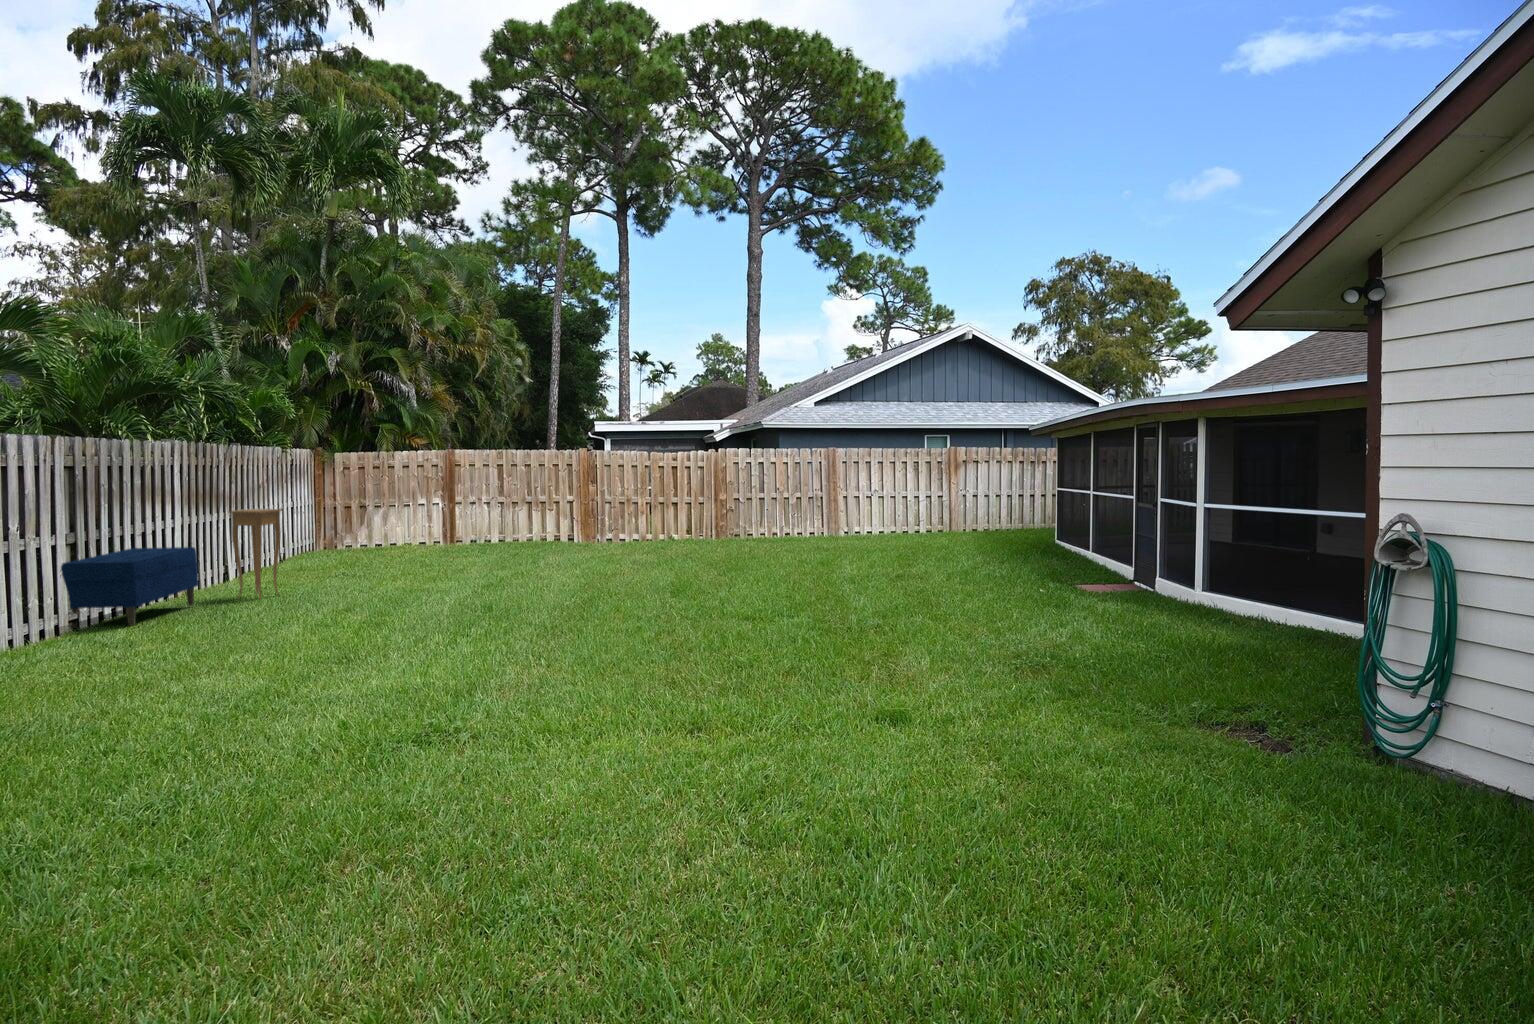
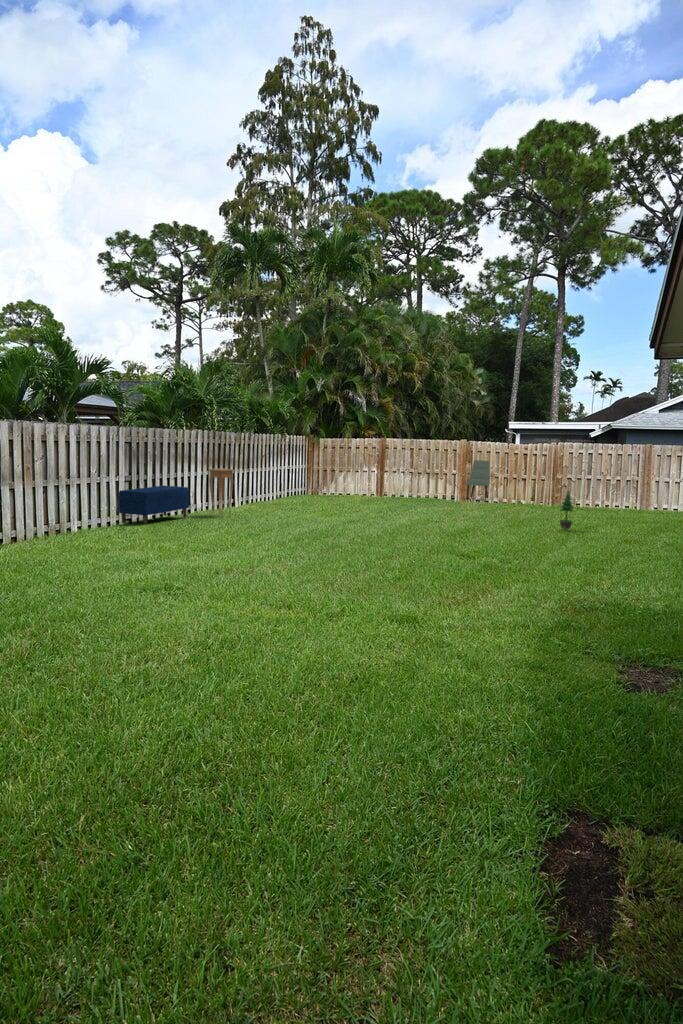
chair: none [597,479,629,539] -> present [467,460,490,500]
potted tree: none [806,510,827,566] -> present [560,491,573,530]

